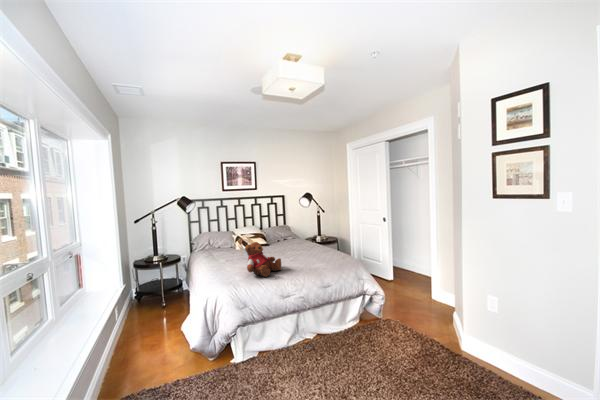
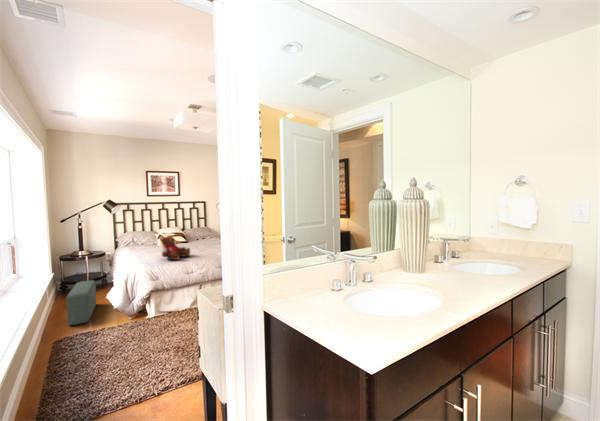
pouf: none [132,297,170,367] -> present [66,280,96,325]

